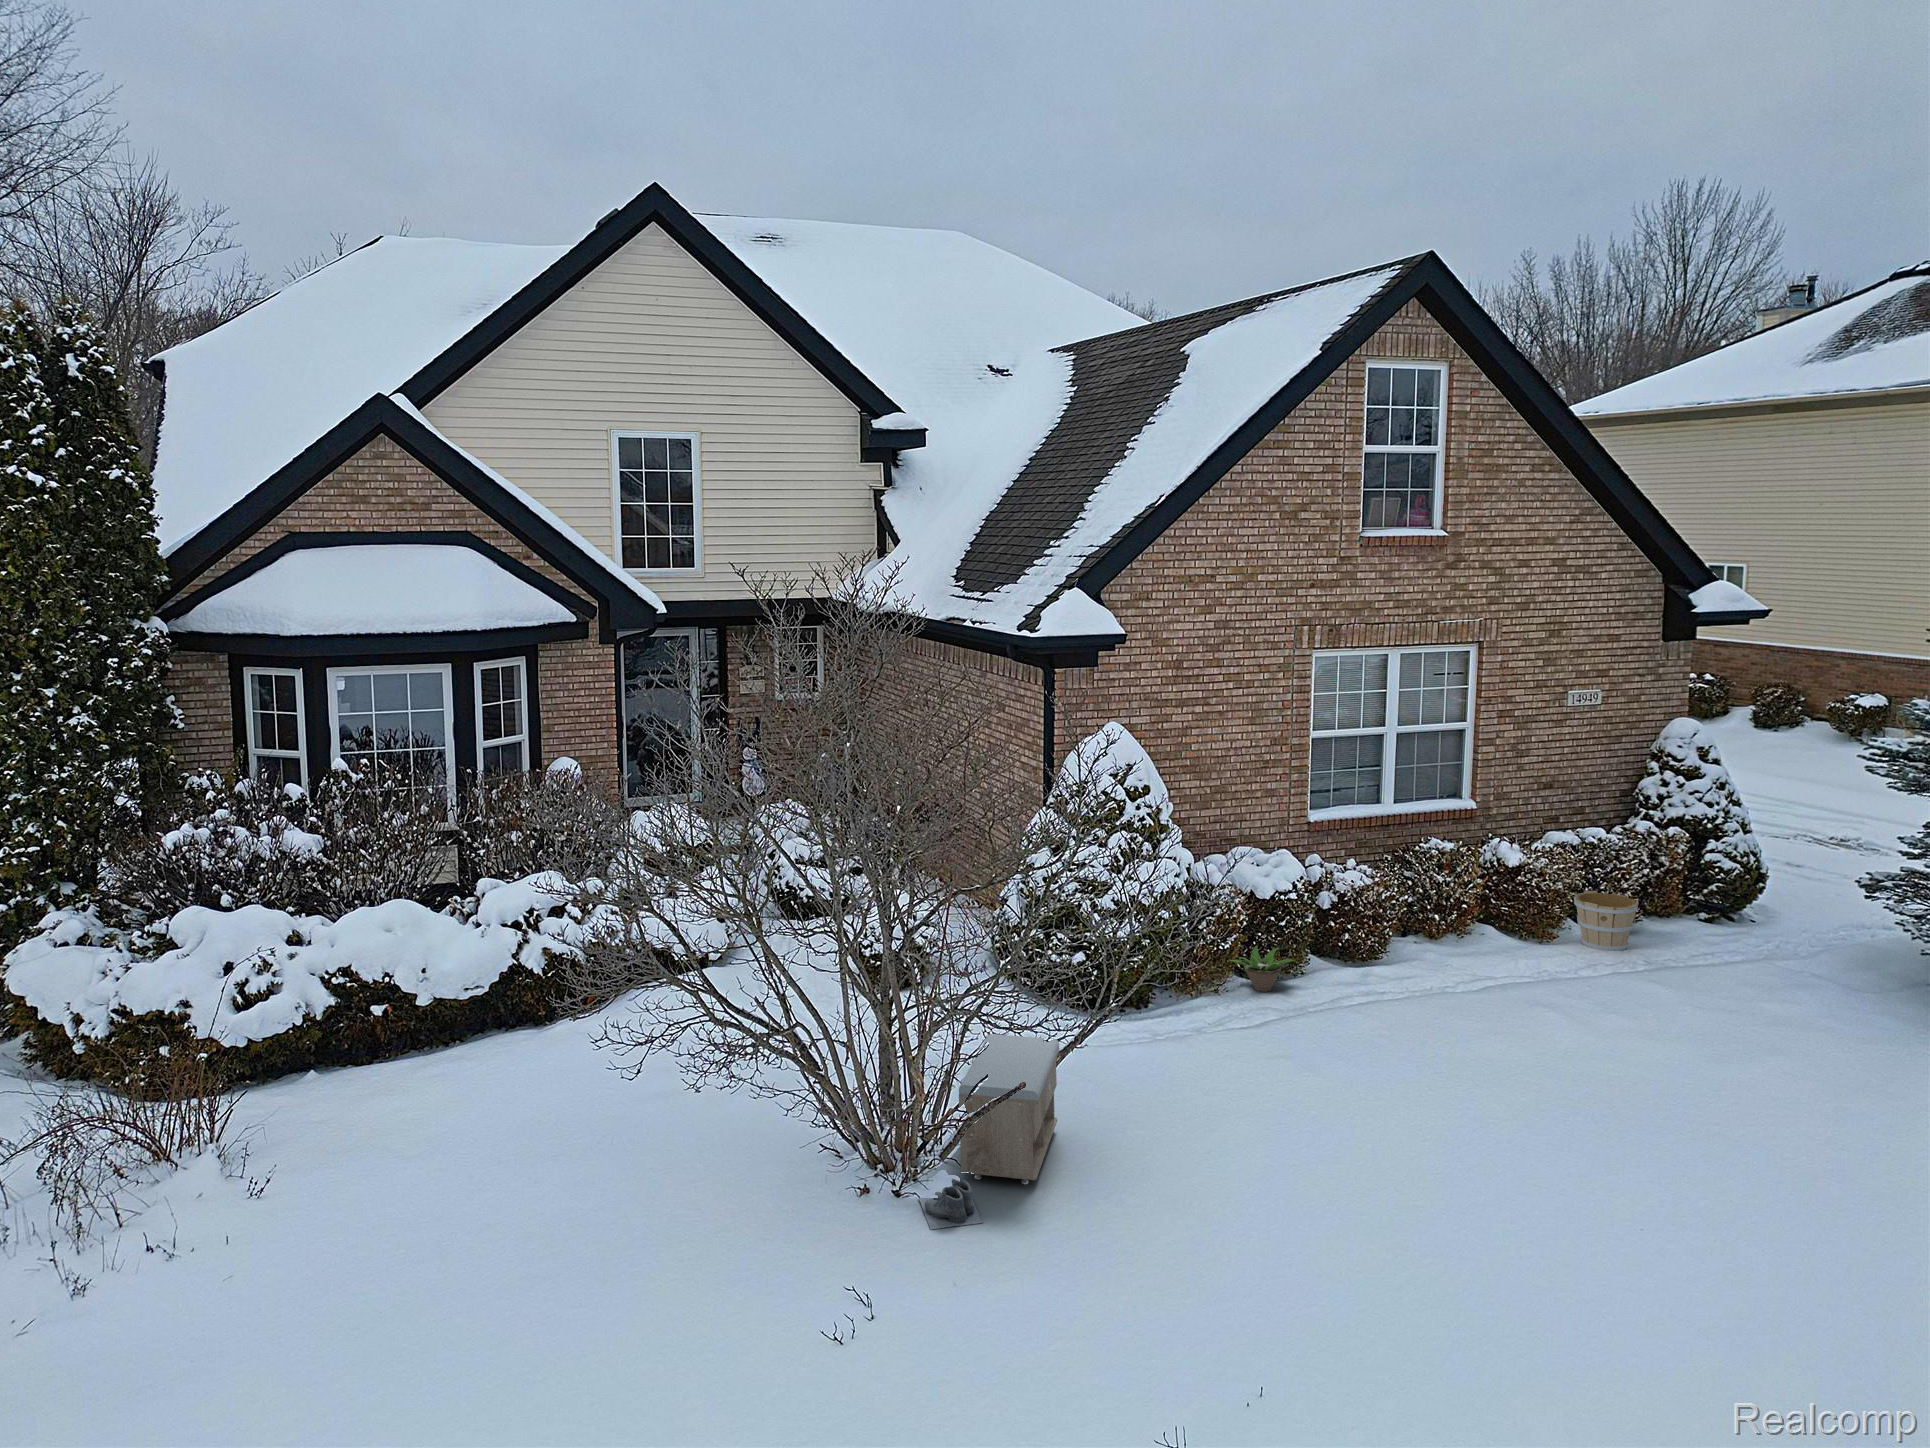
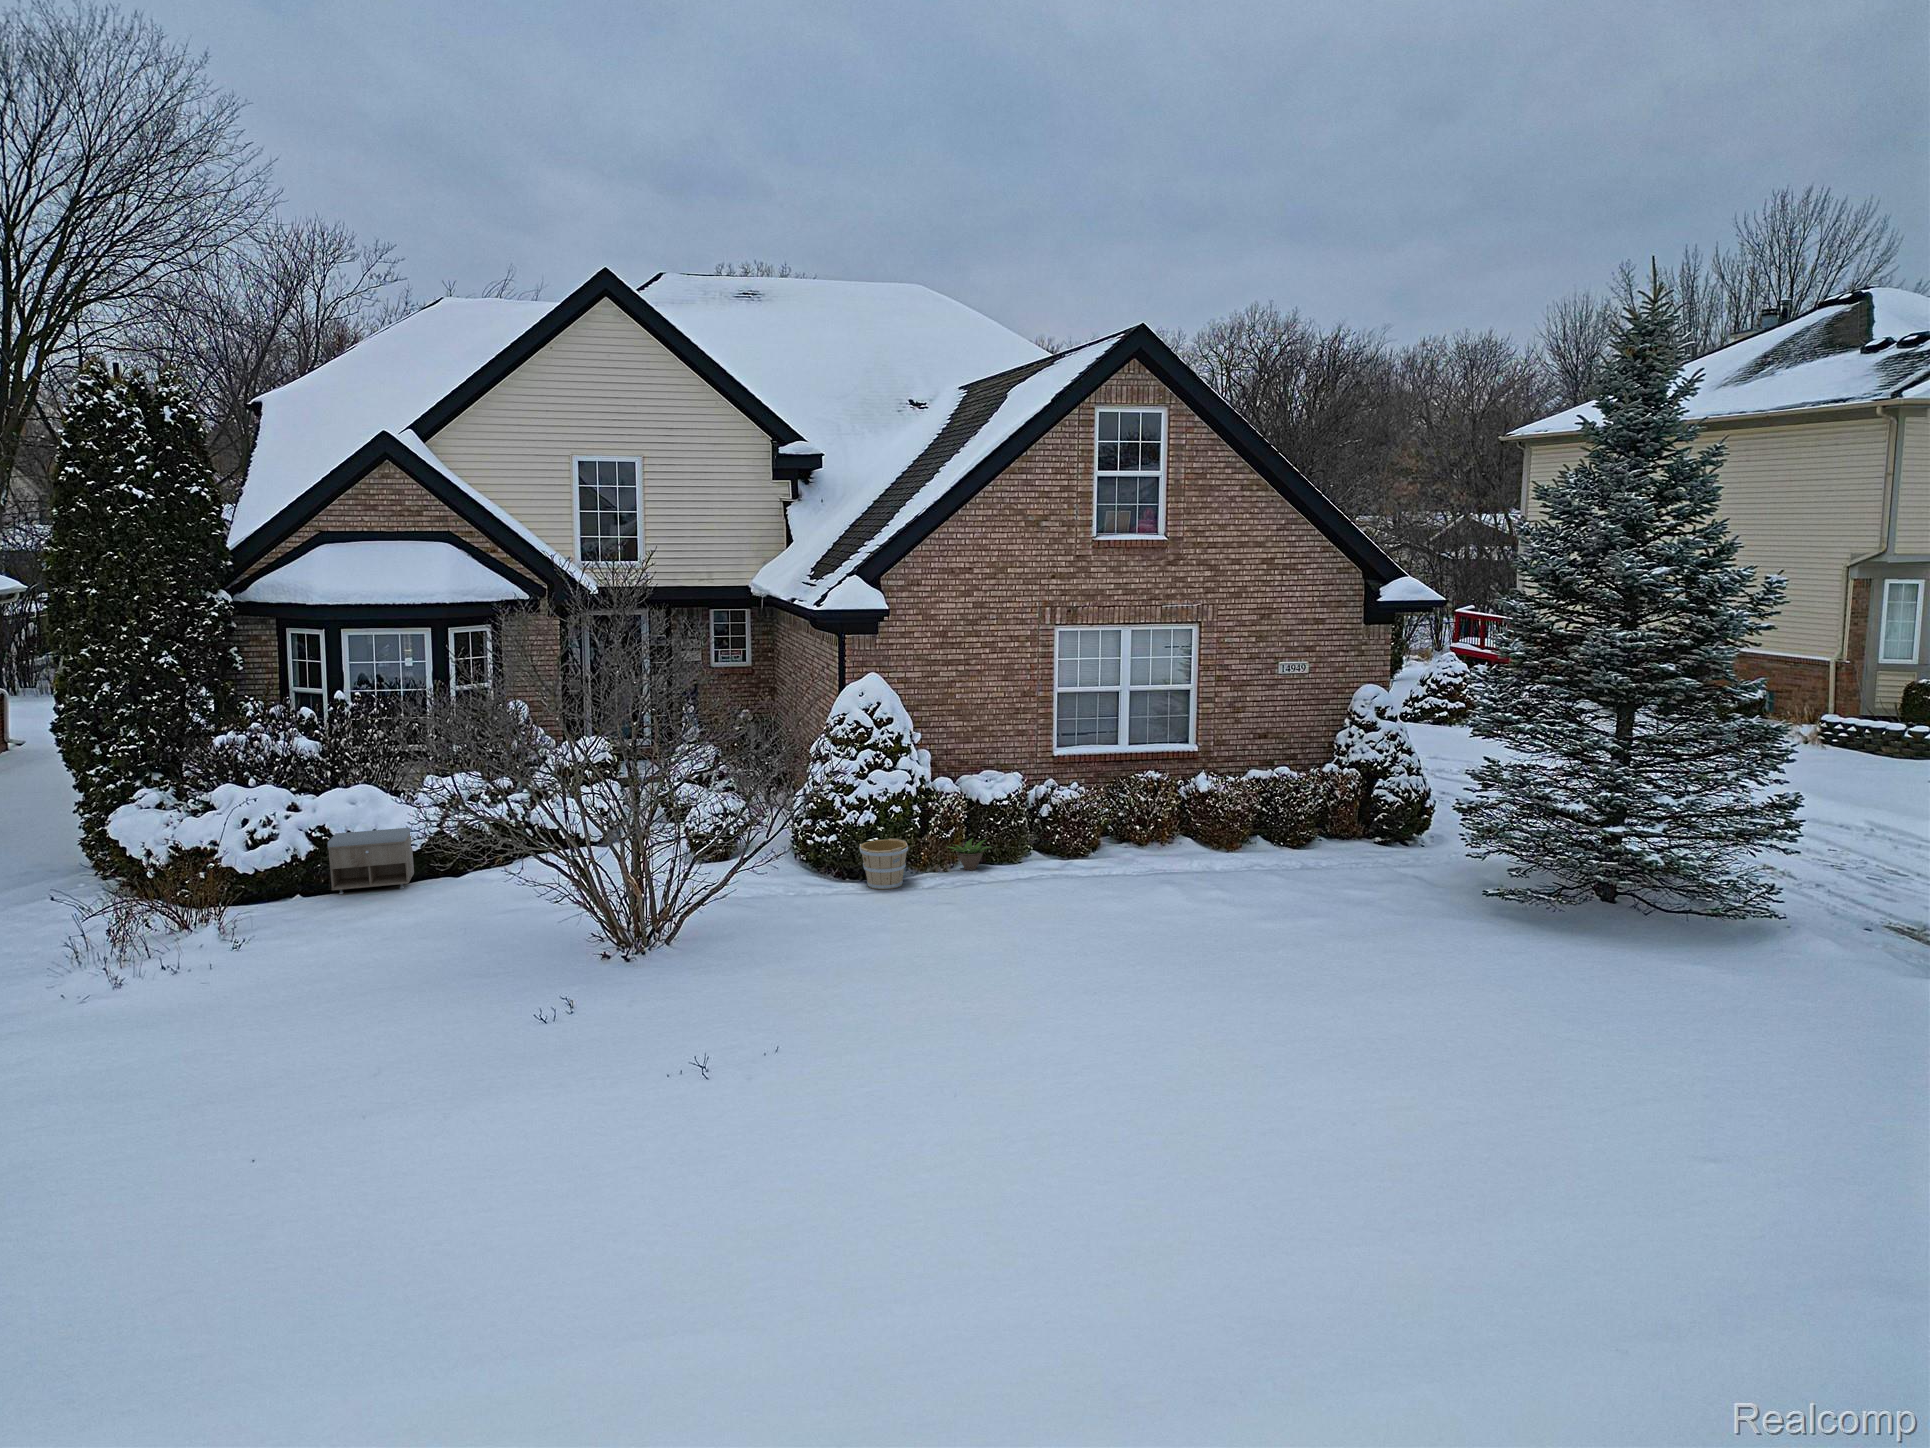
wooden bucket: present [1574,891,1638,951] -> present [859,838,908,890]
storage bench: present [959,1034,1059,1185] -> present [327,828,414,894]
boots: present [919,1179,982,1229] -> none [620,948,660,977]

